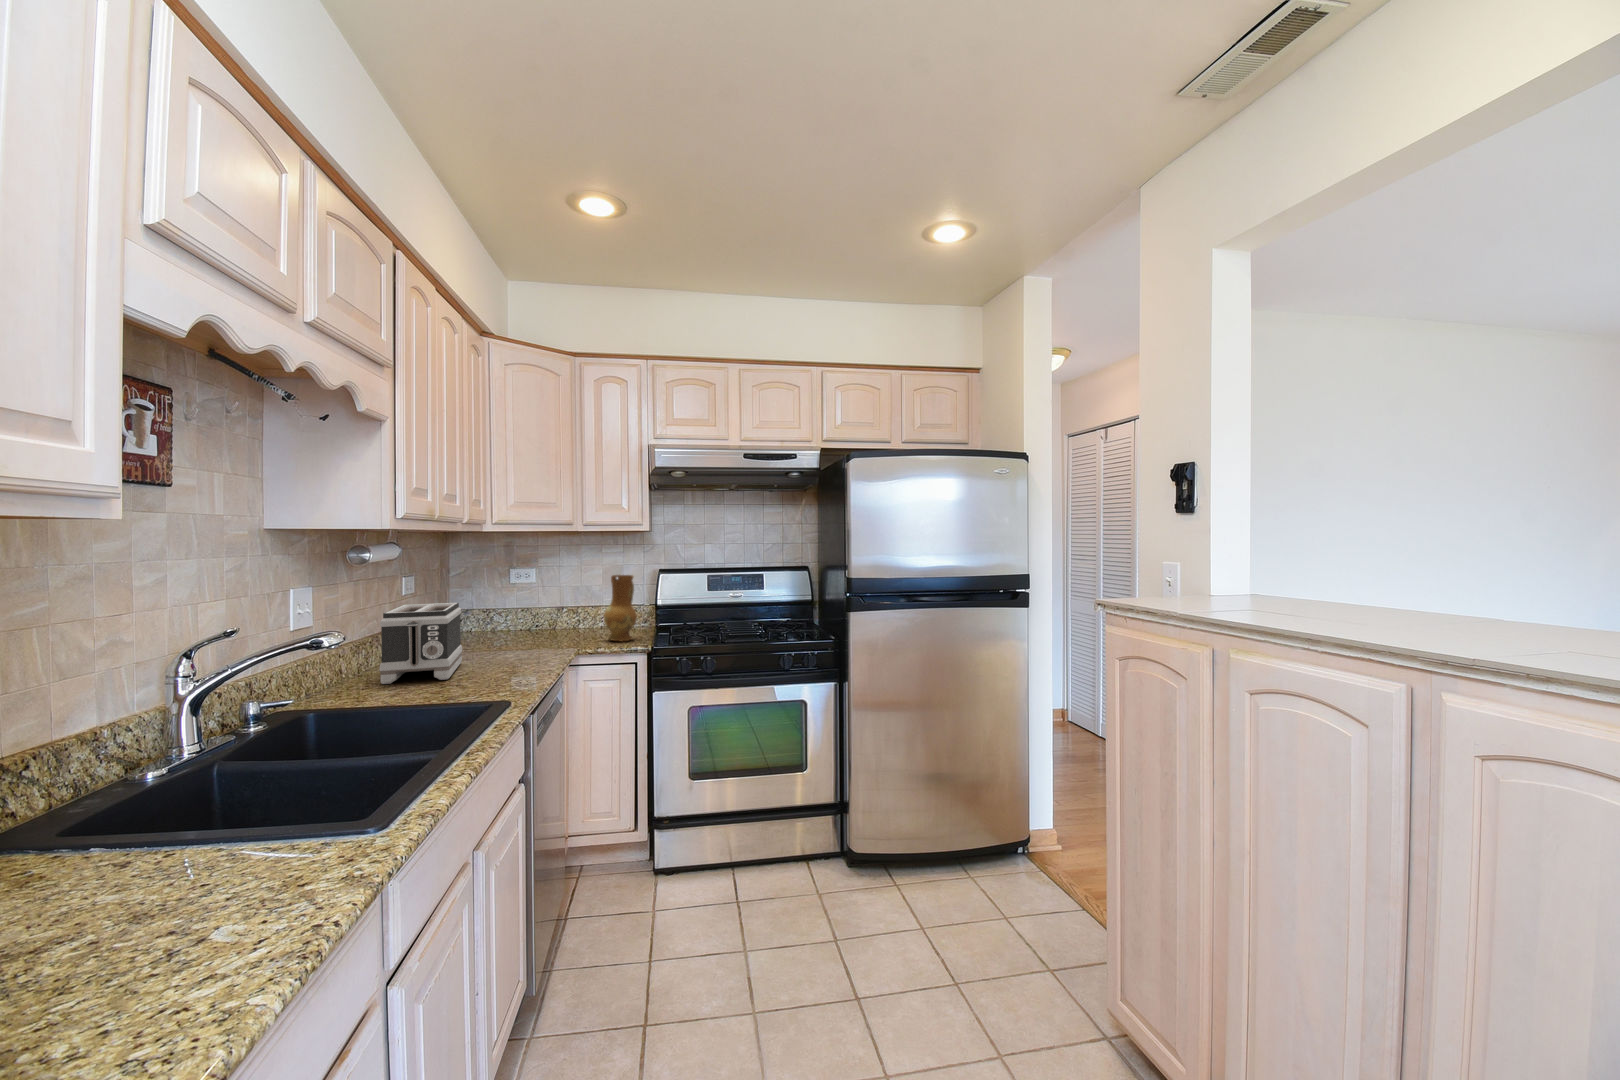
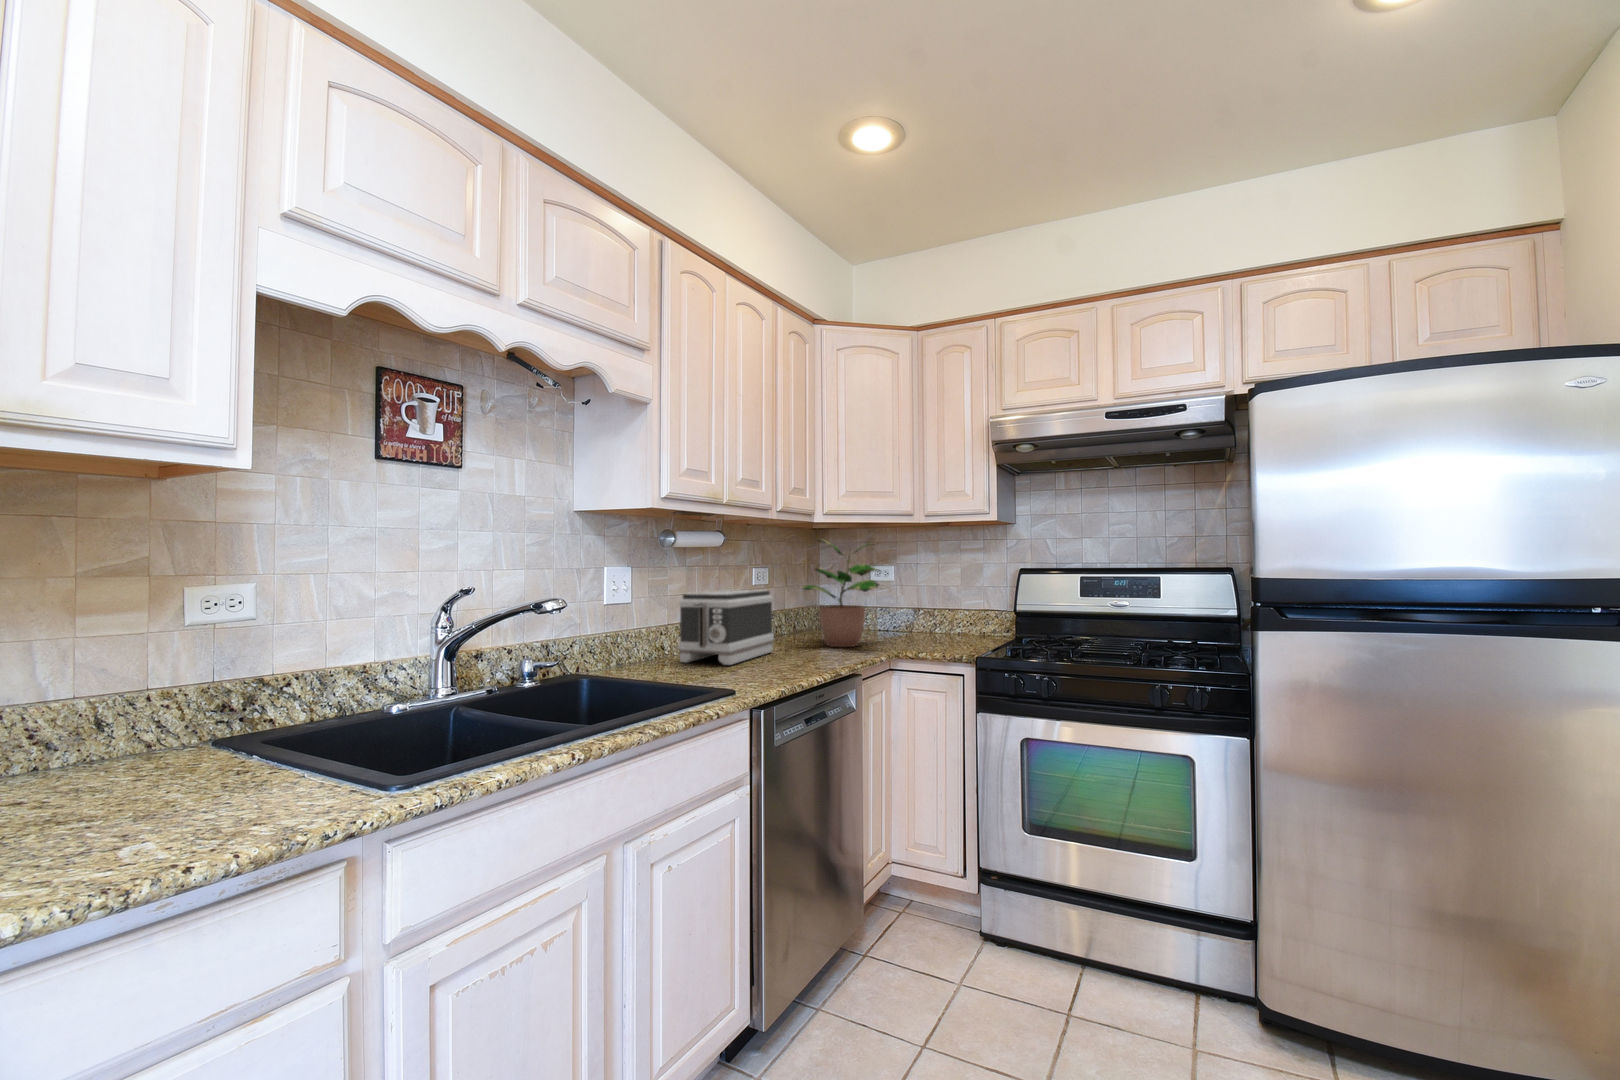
potted plant: none [475,547,562,651] -> present [801,539,880,647]
ceramic jug: present [604,575,637,641] -> none [937,570,976,649]

